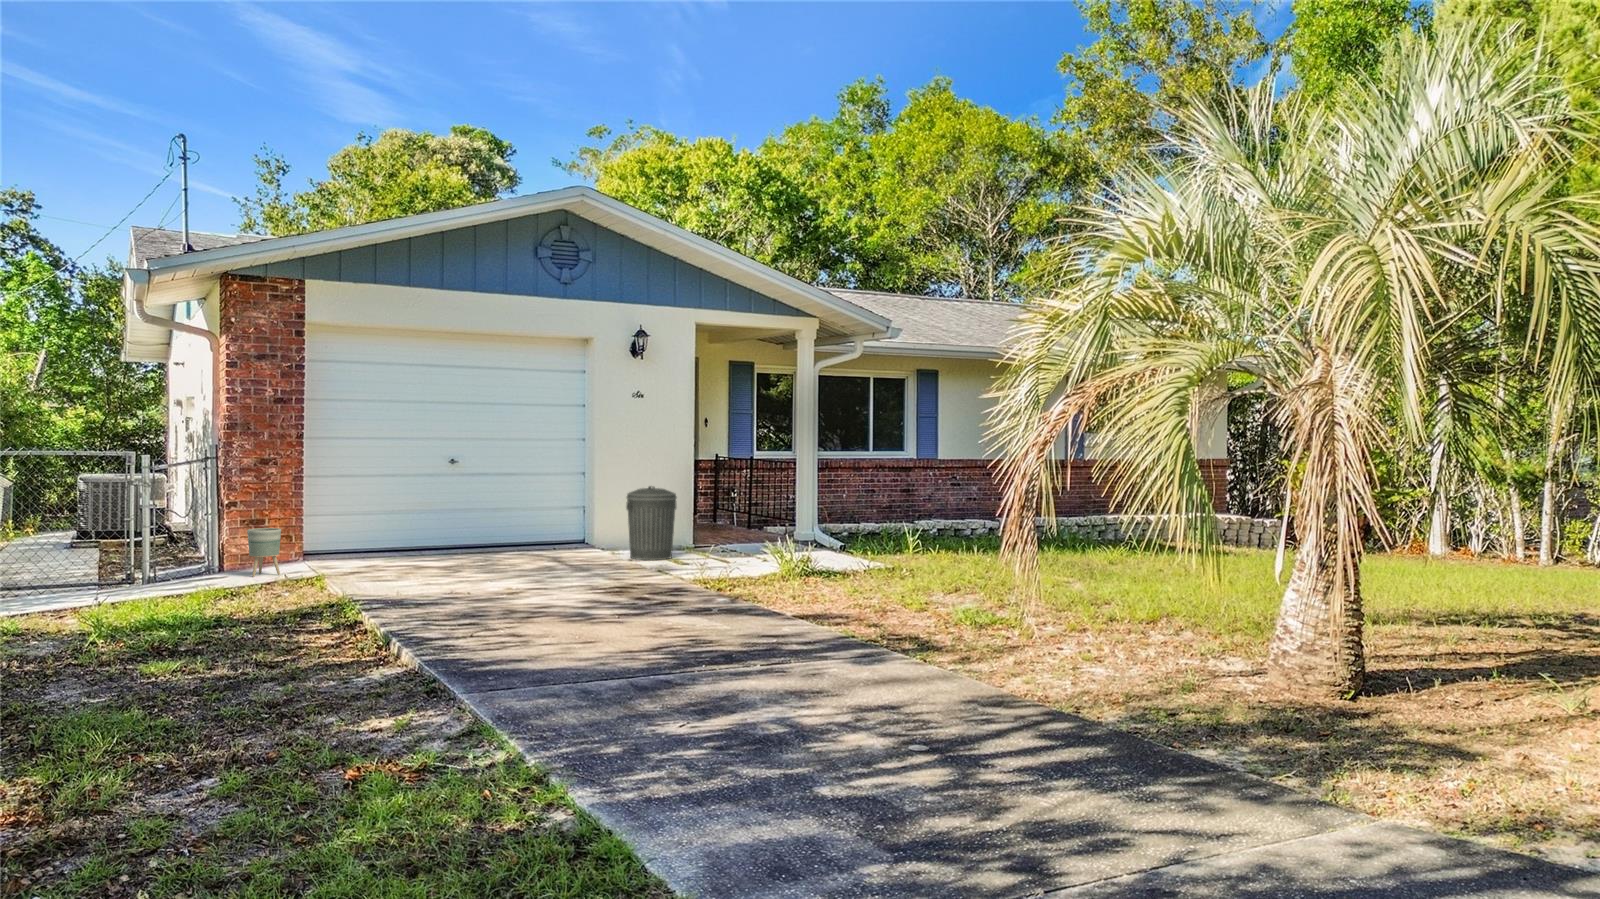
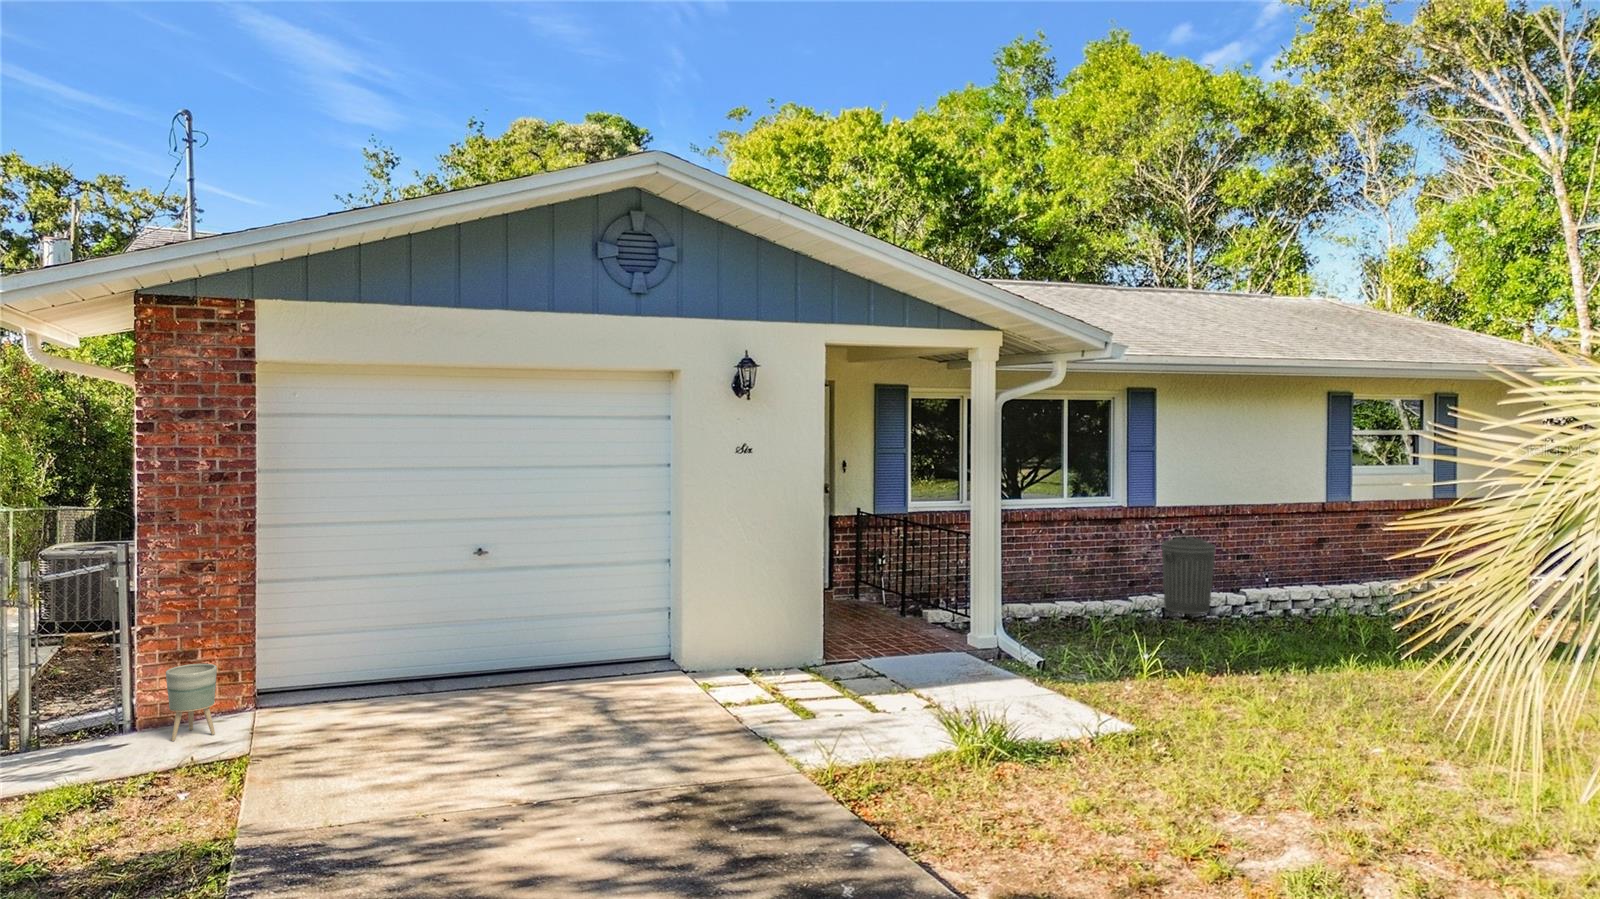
trash can: present [626,486,677,560] -> present [1161,536,1216,614]

